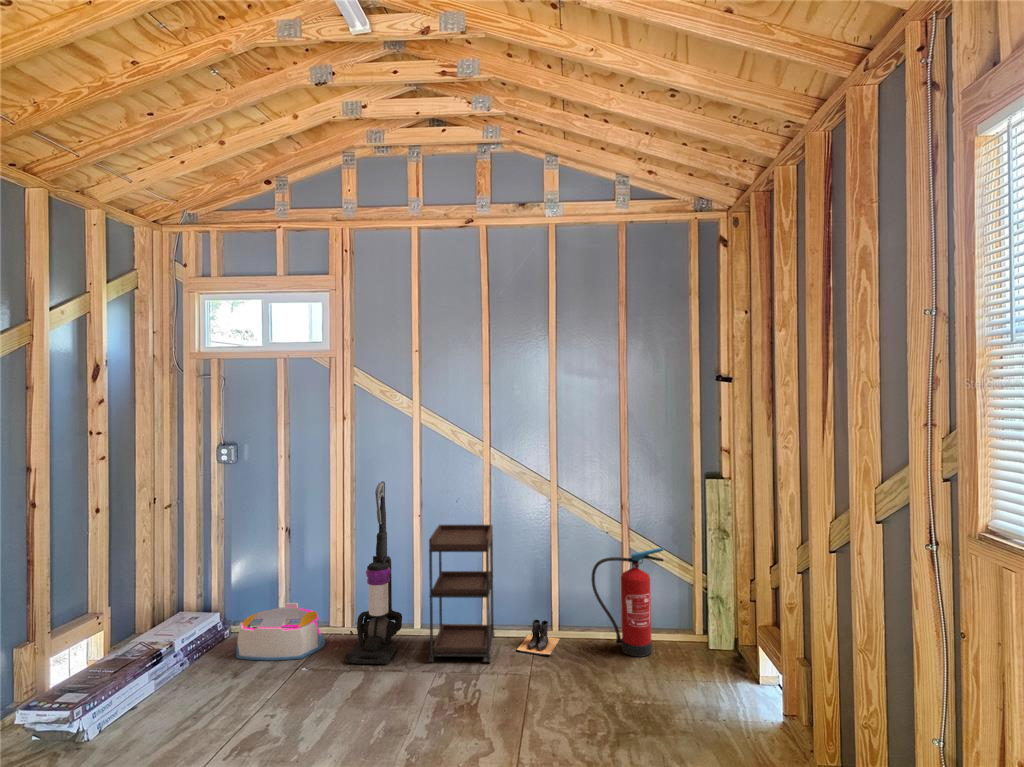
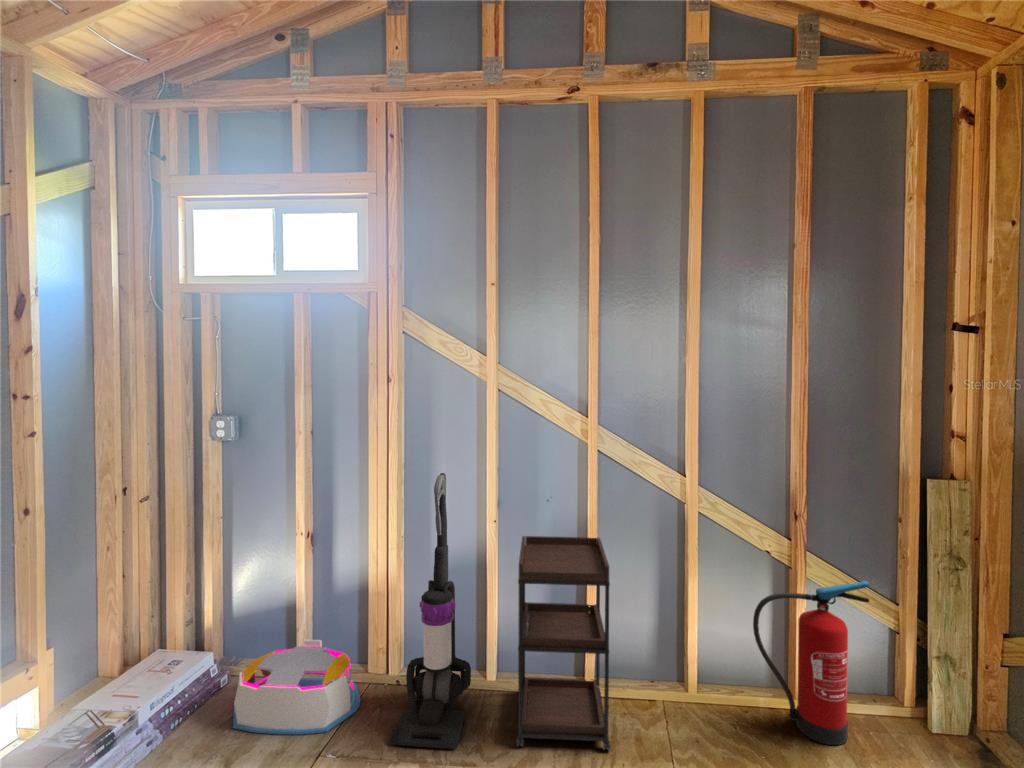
boots: present [517,620,560,655] -> none [641,677,699,738]

